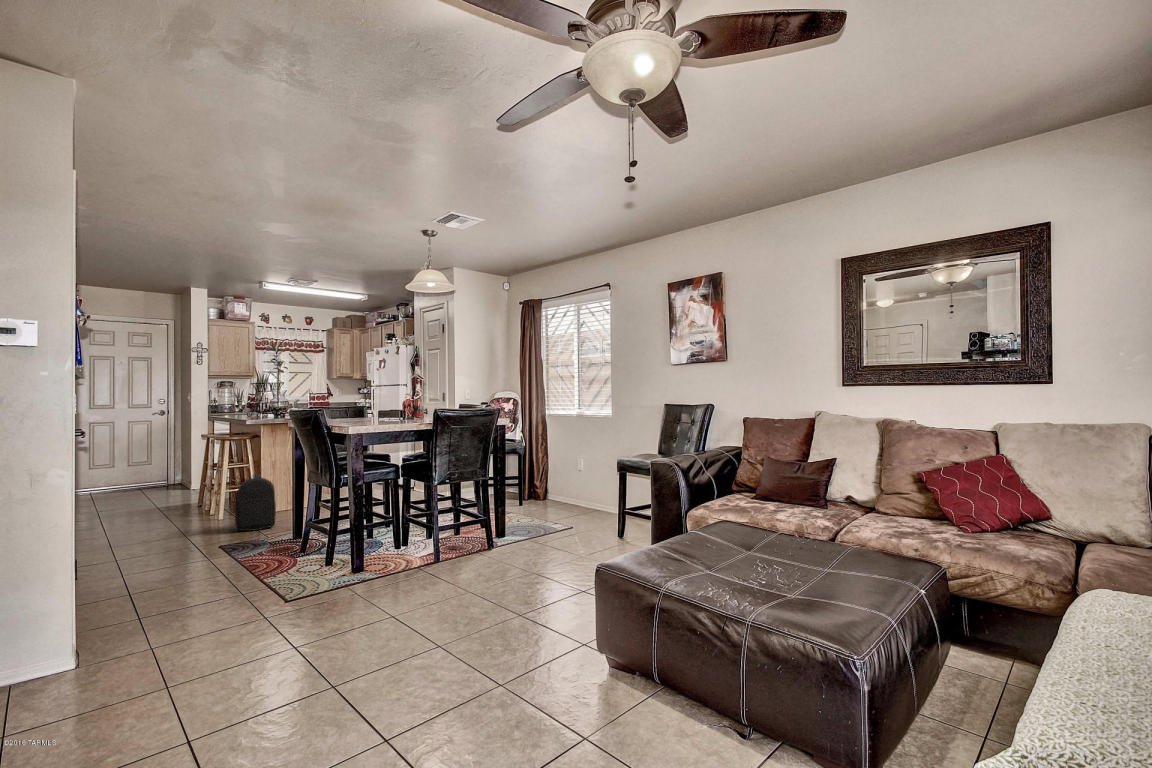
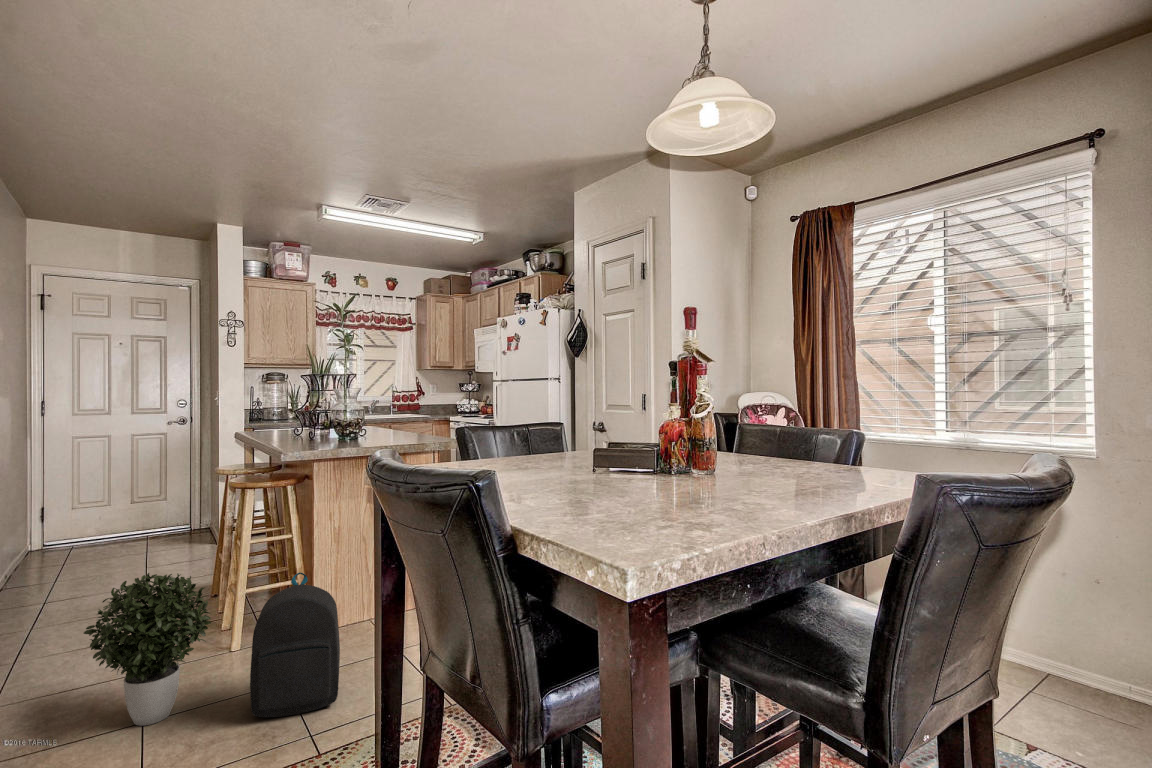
potted plant: none [159,471,215,535] -> present [84,573,211,726]

